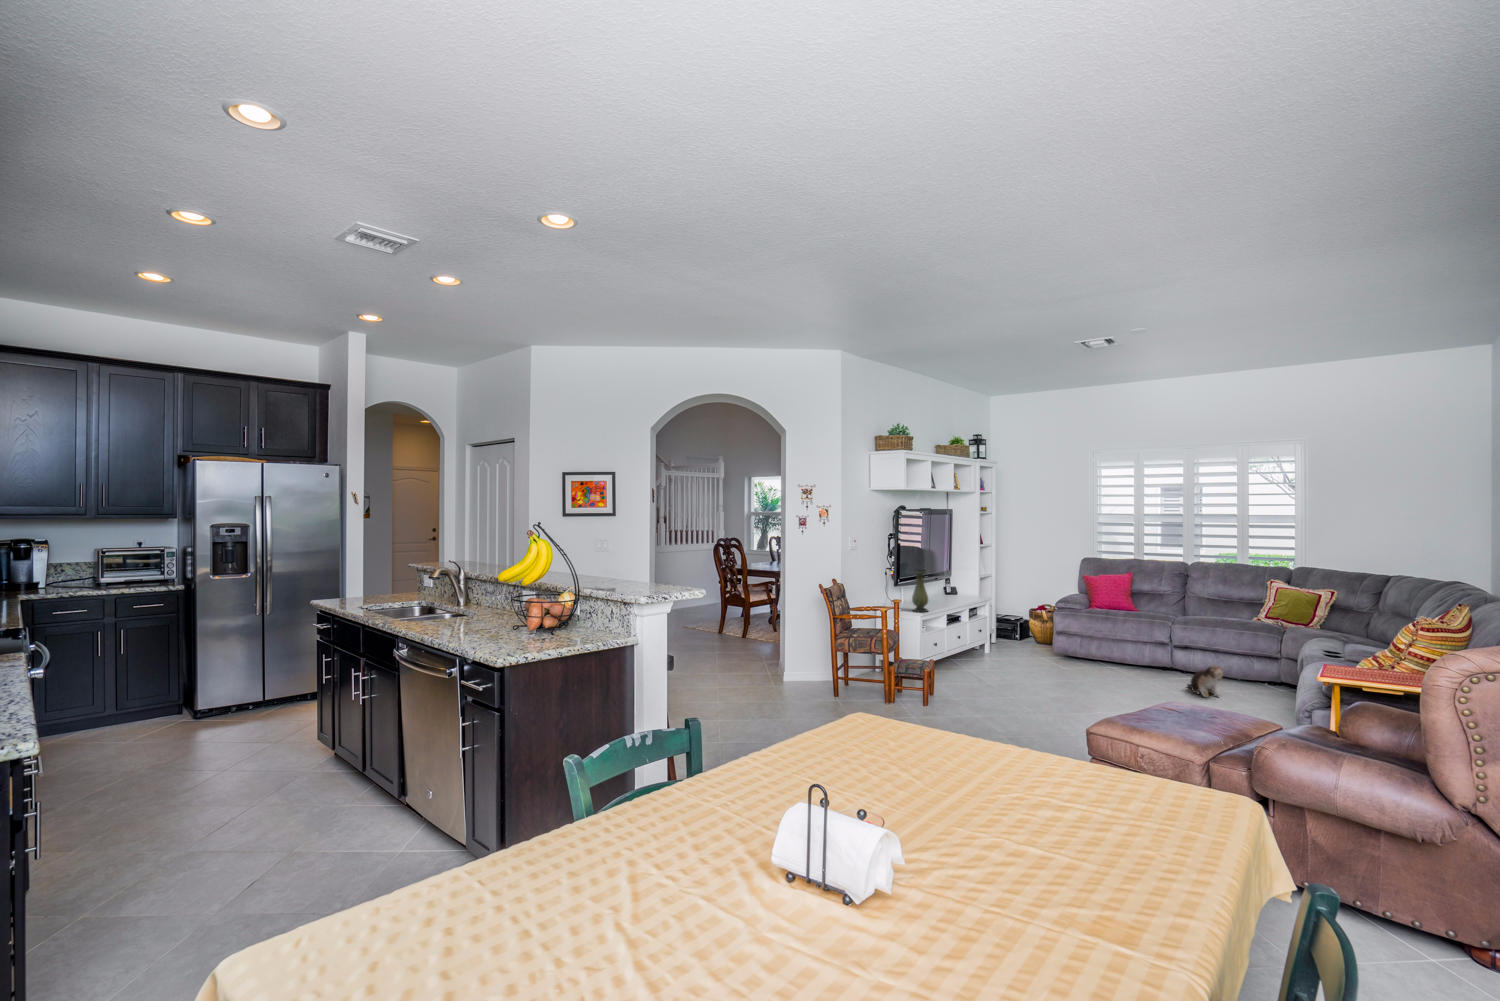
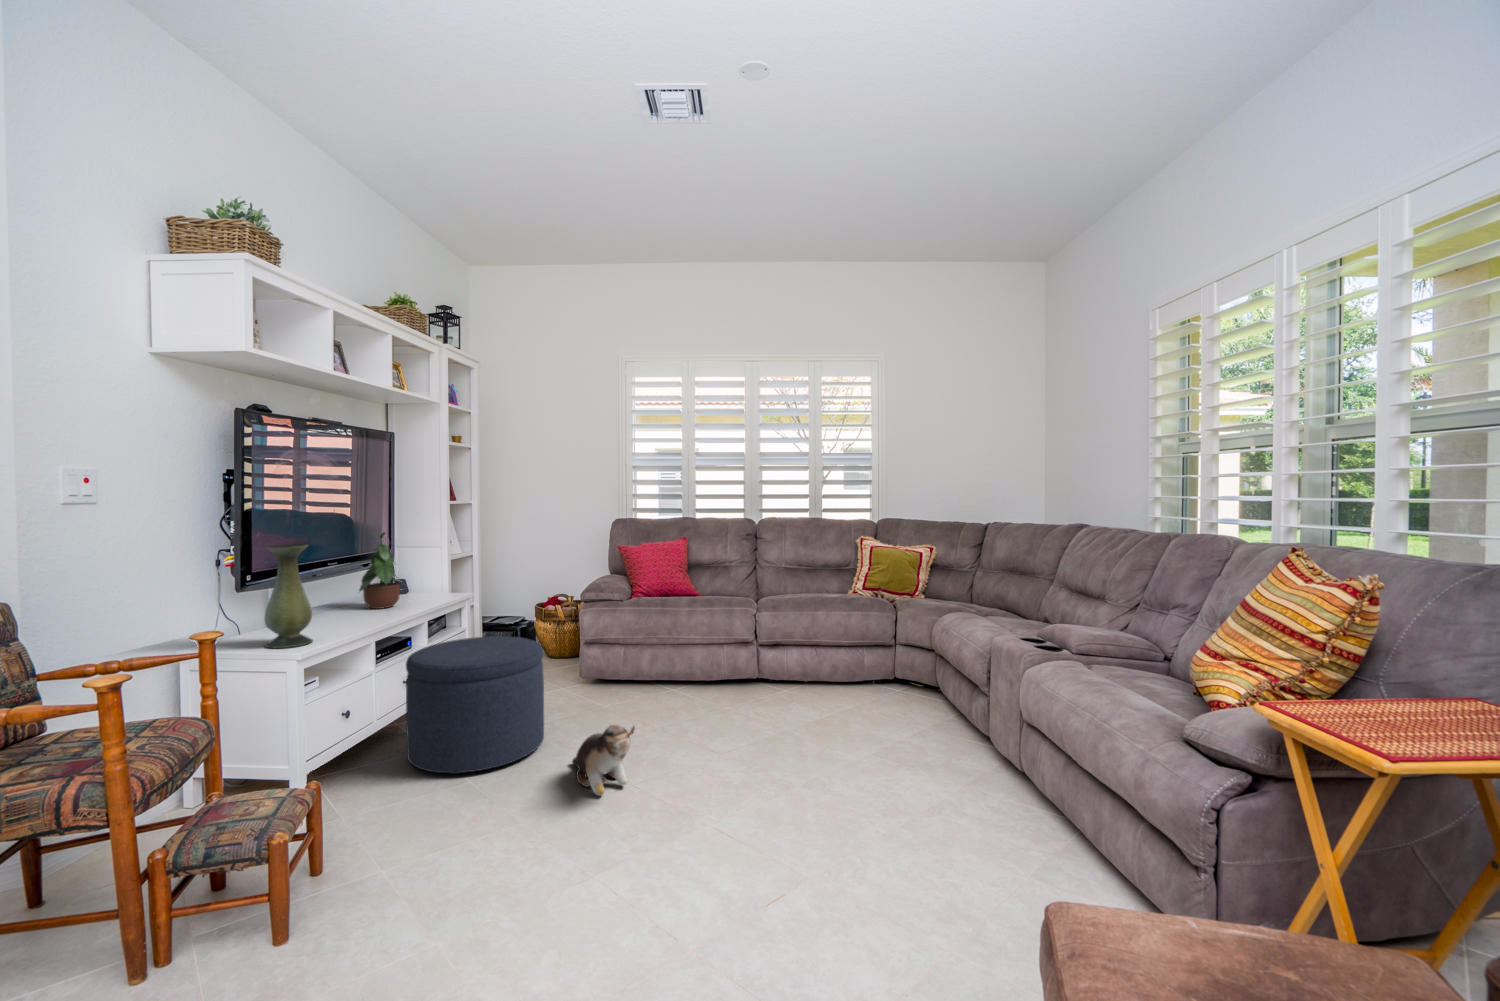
potted plant: none [937,564,960,601] -> present [359,532,400,609]
ottoman: none [964,619,1028,678] -> present [406,636,544,774]
plush toy: present [1187,665,1223,697] -> present [572,725,635,796]

